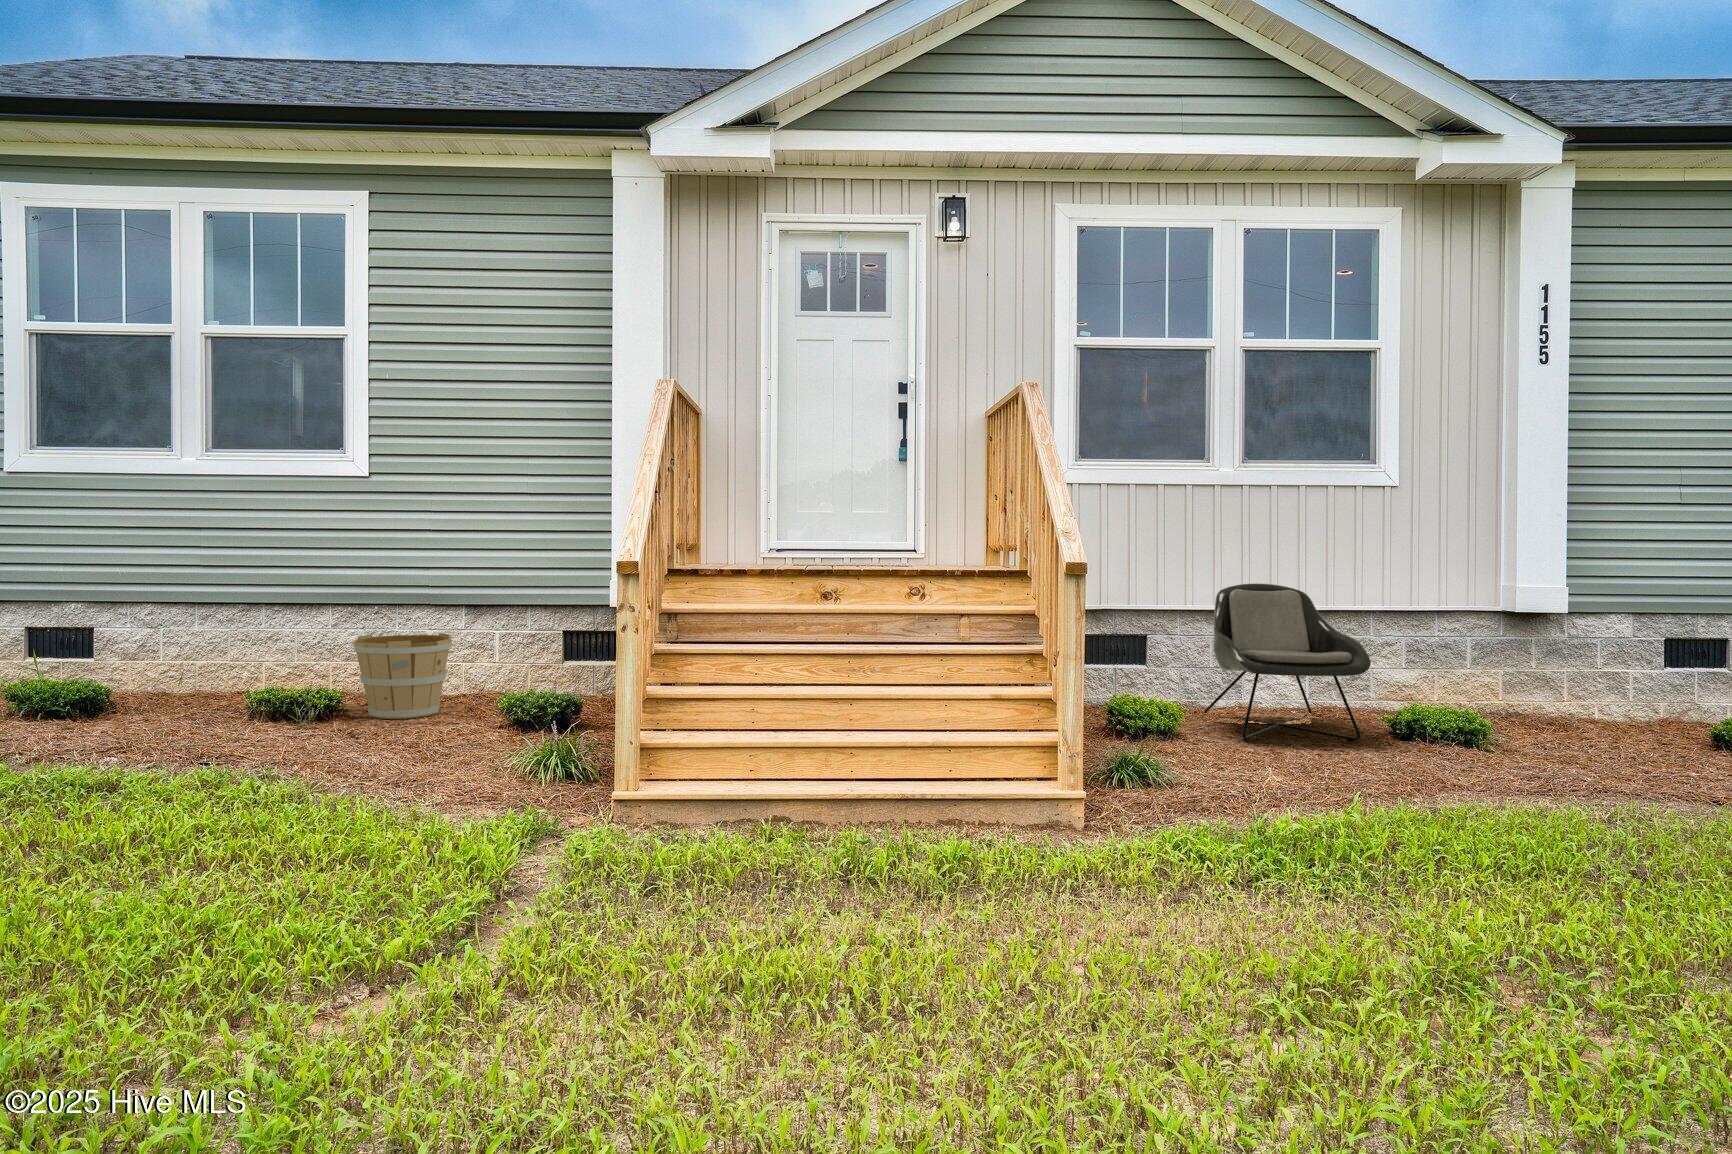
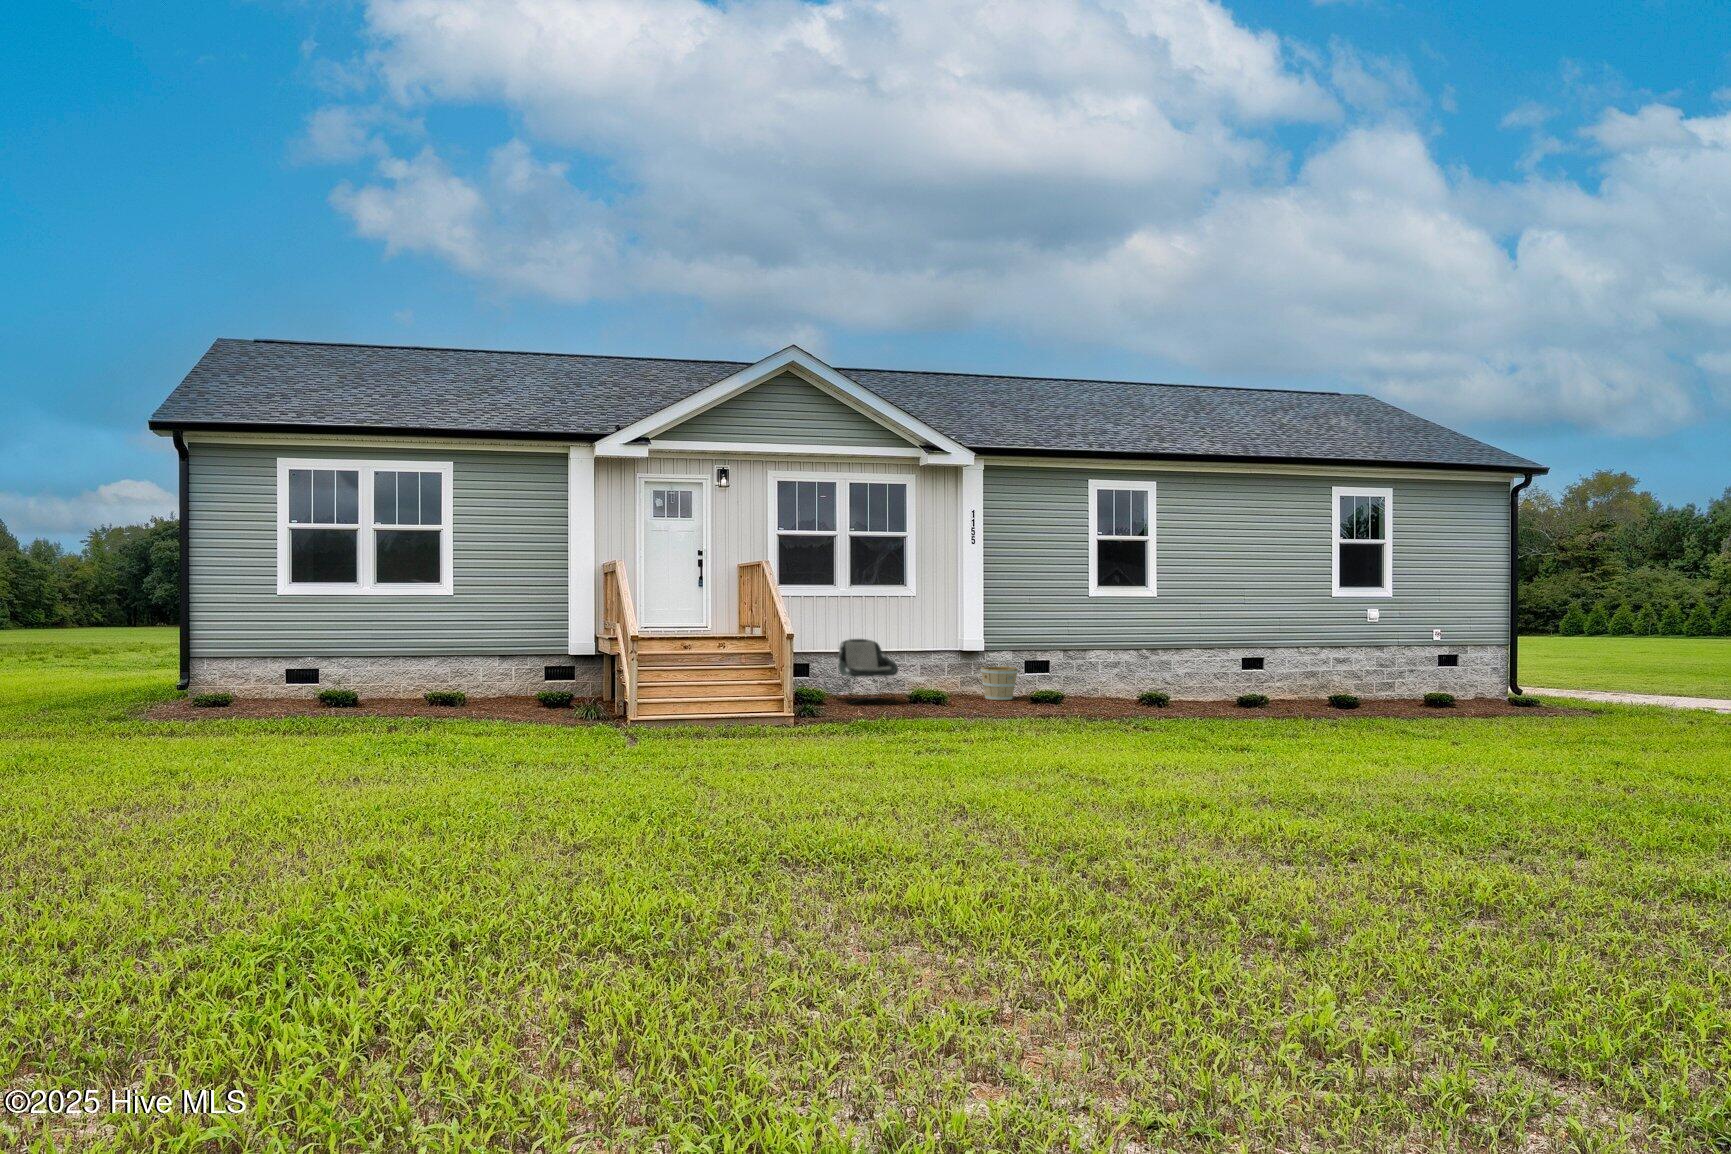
wooden bucket: present [354,633,452,719] -> present [980,666,1018,700]

